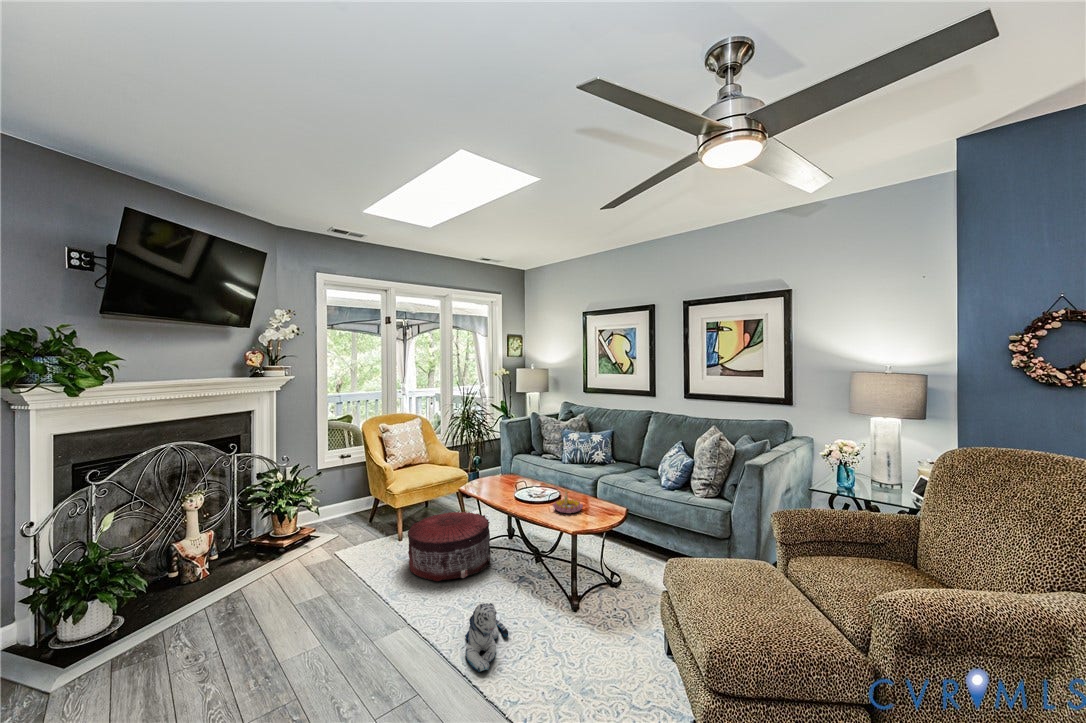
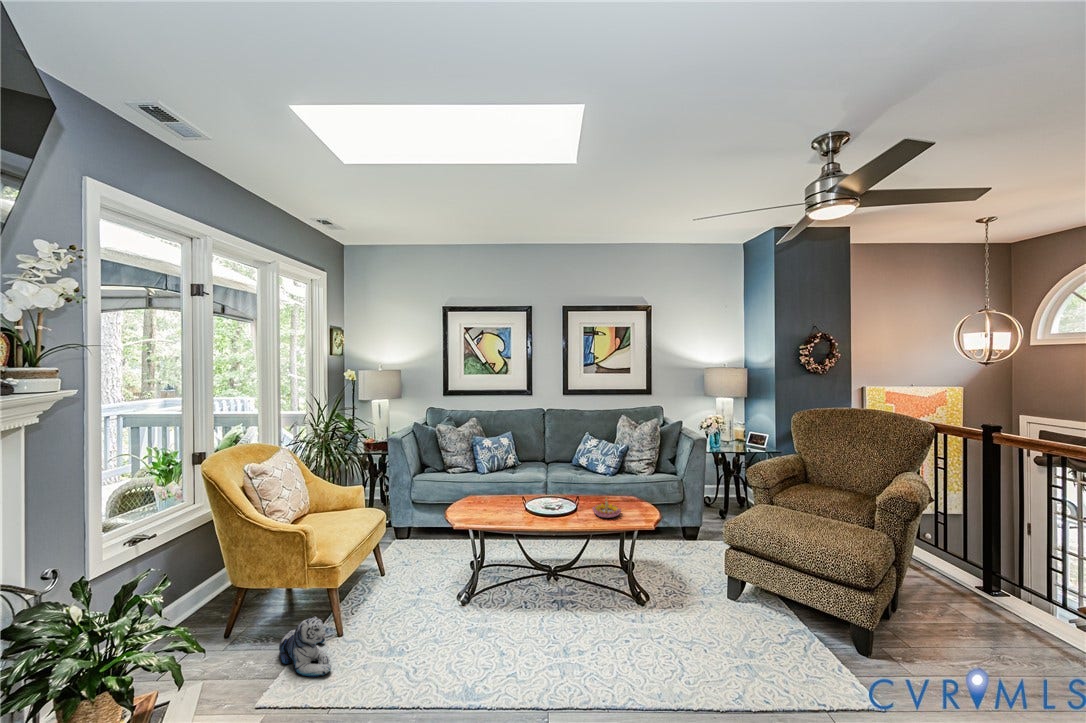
pouf: present [408,511,491,581] -> none [431,552,531,650]
plush toy: present [465,603,508,672] -> present [279,616,331,677]

